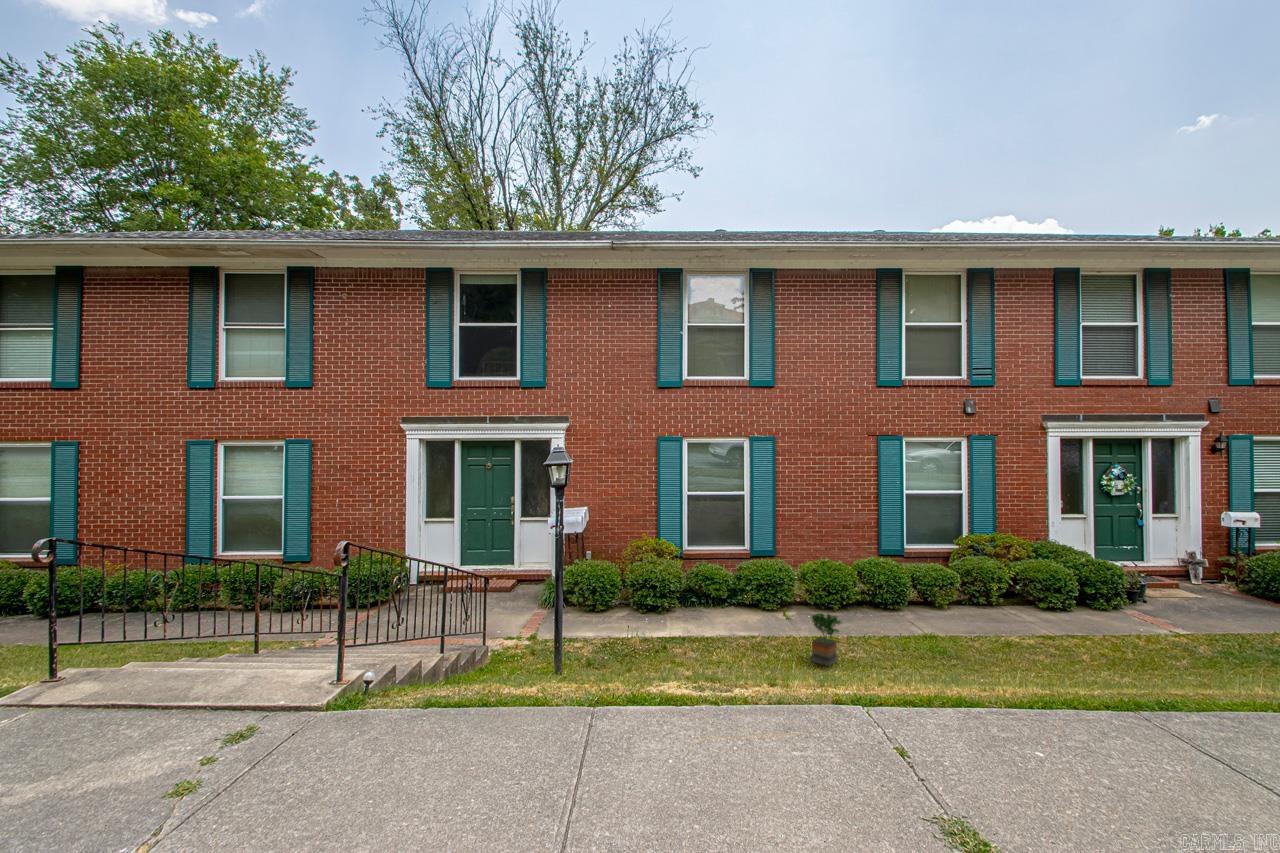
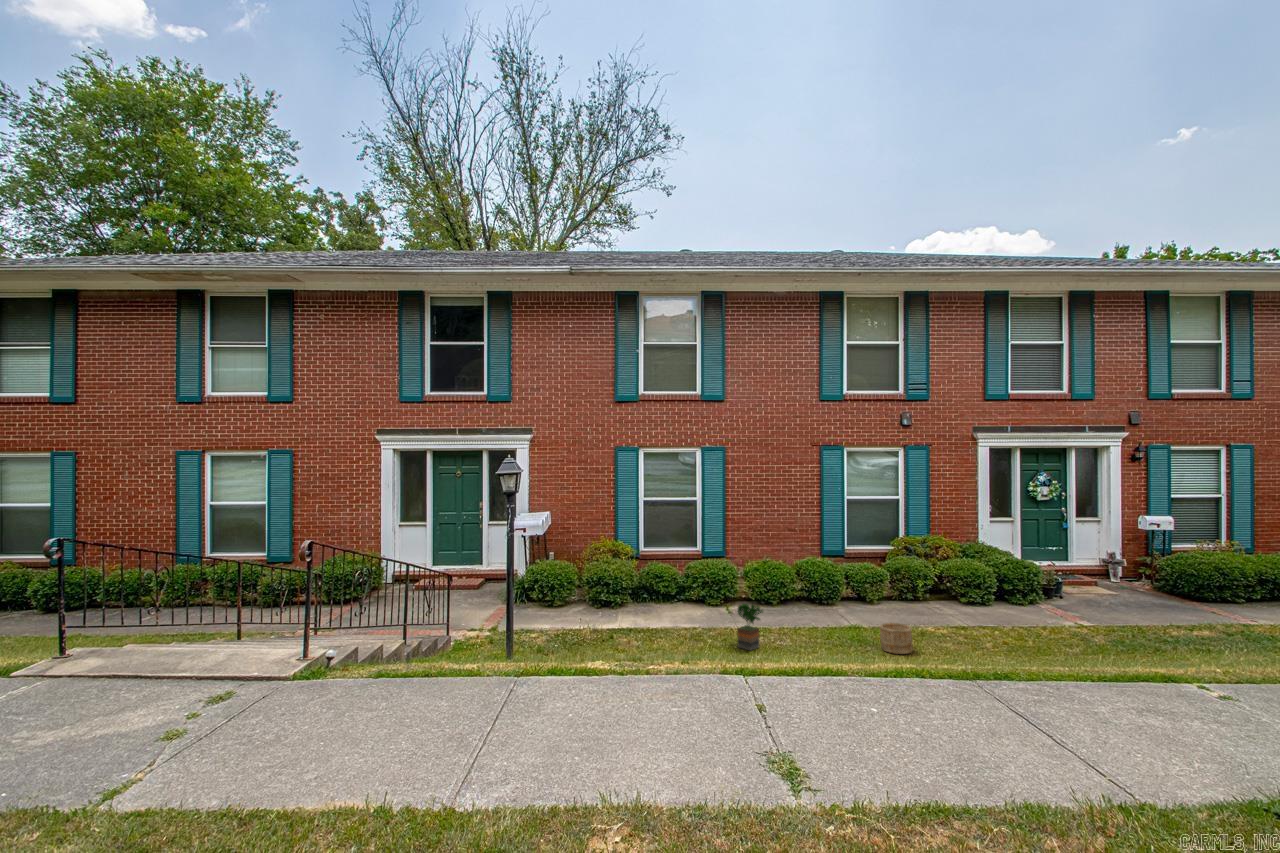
wooden bucket: none [972,636,1012,673] -> present [879,623,912,654]

